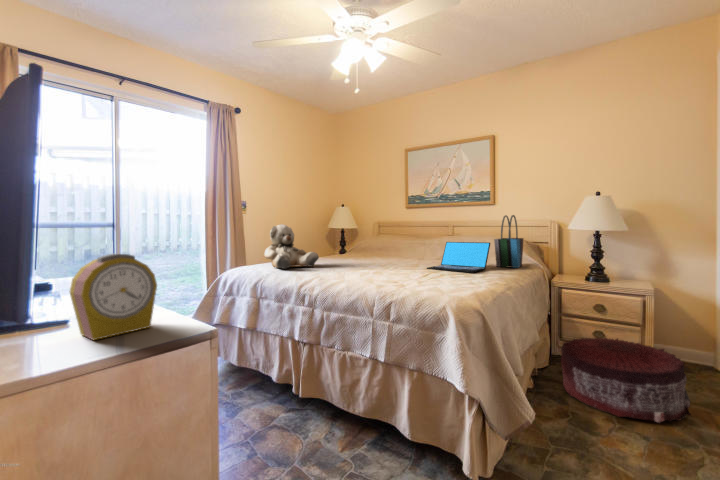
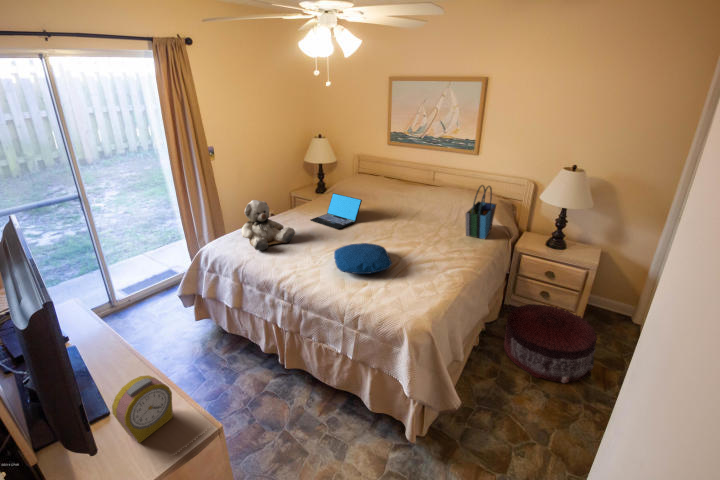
laptop: present [427,242,490,273] -> present [310,193,362,229]
pillow: none [360,258,424,277] -> present [334,243,392,274]

